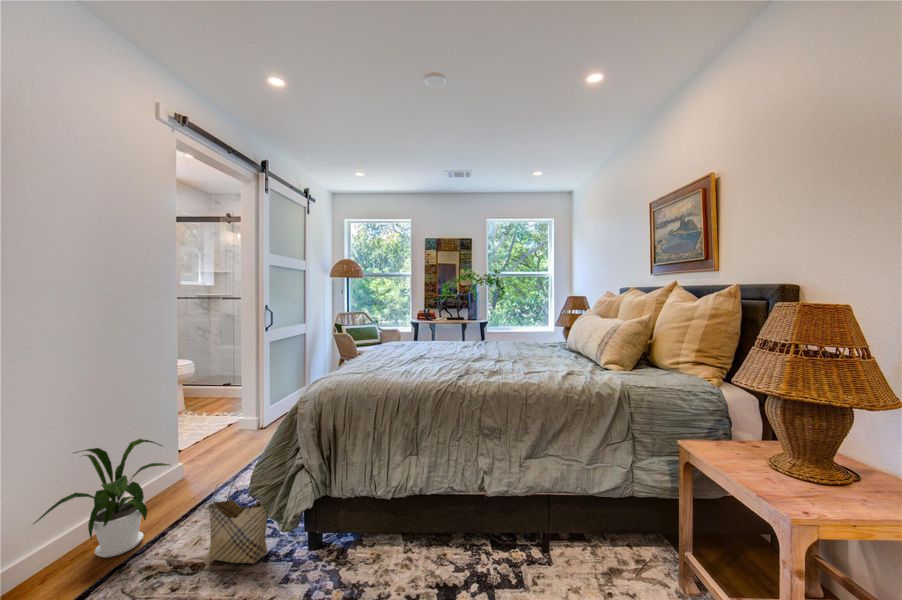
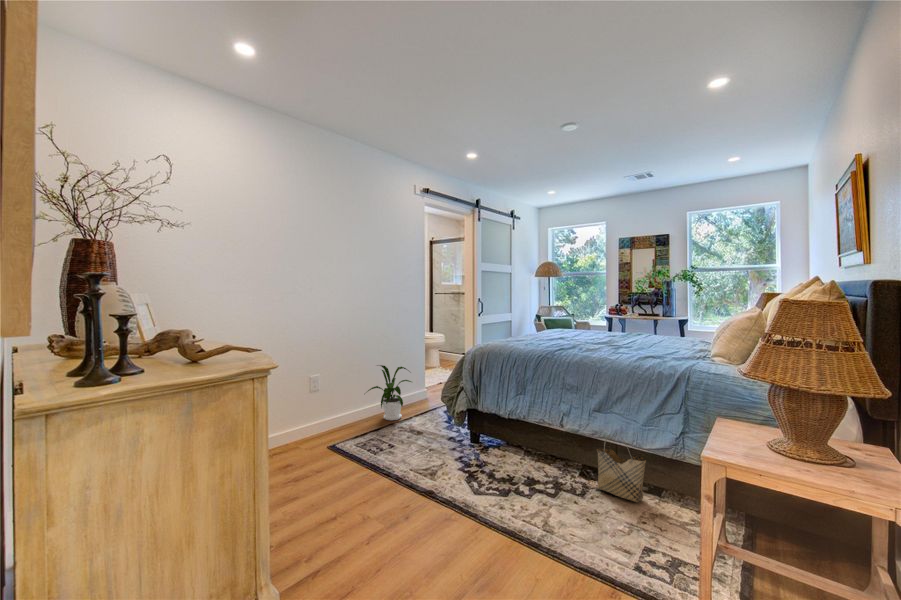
woven basket: present [207,468,268,563] -> present [597,435,646,502]

